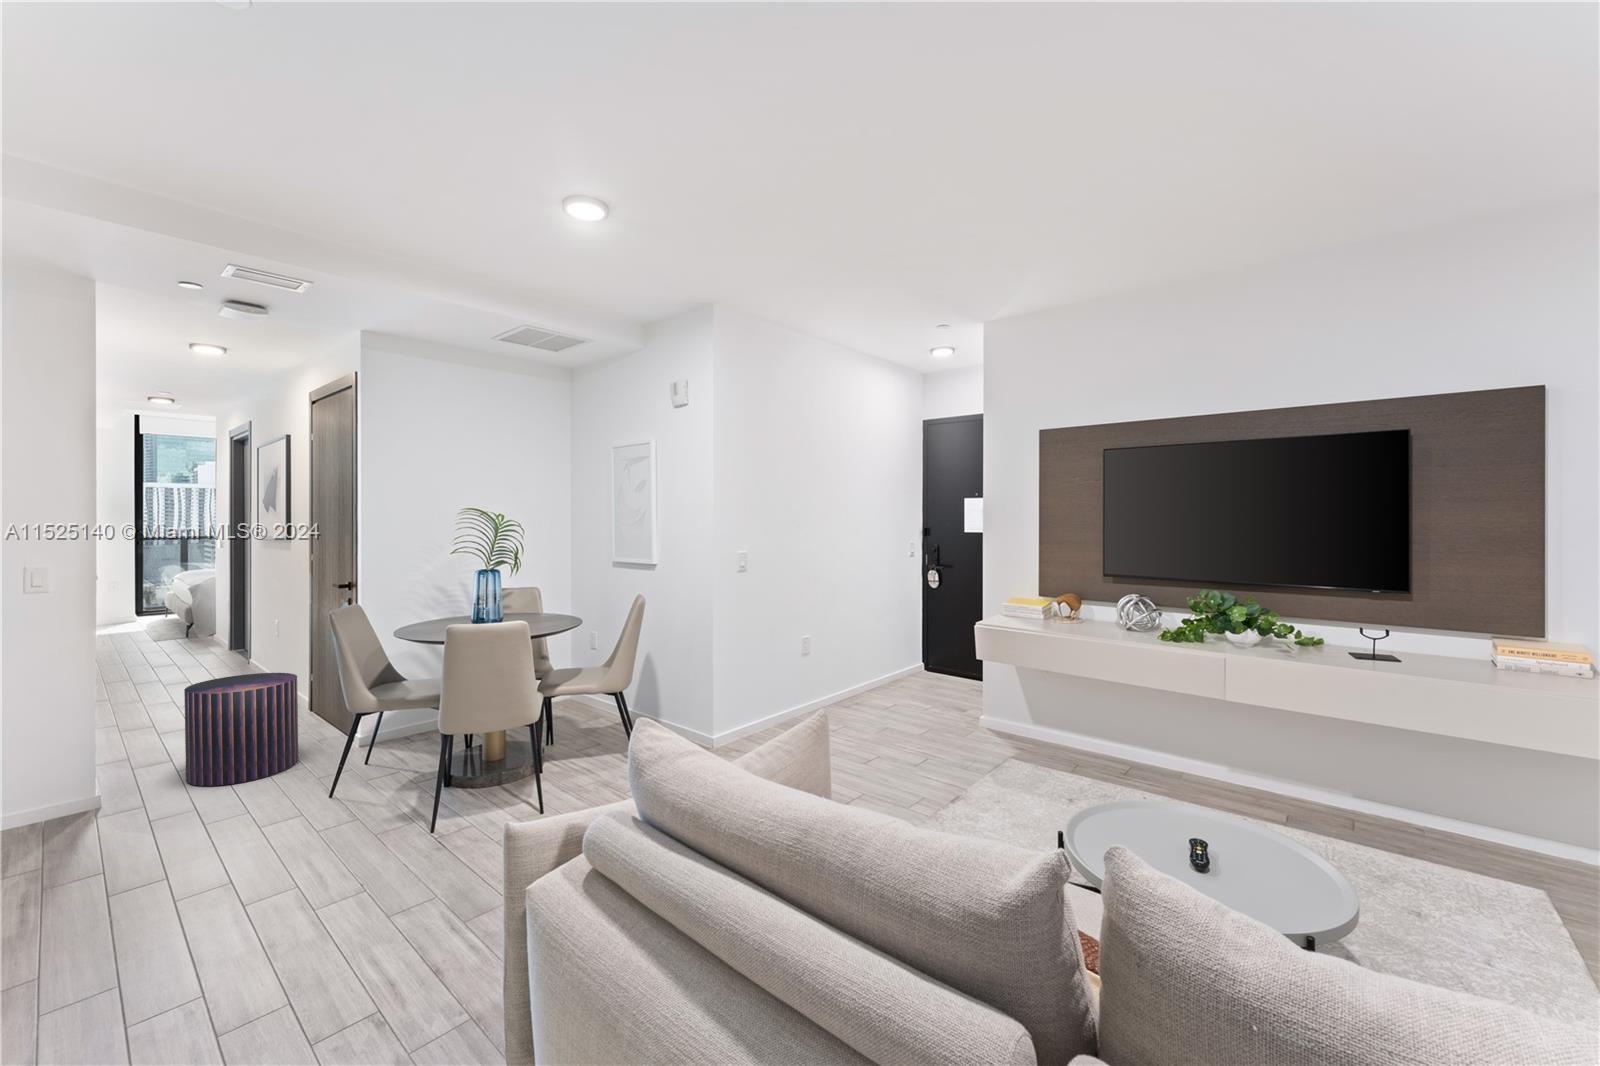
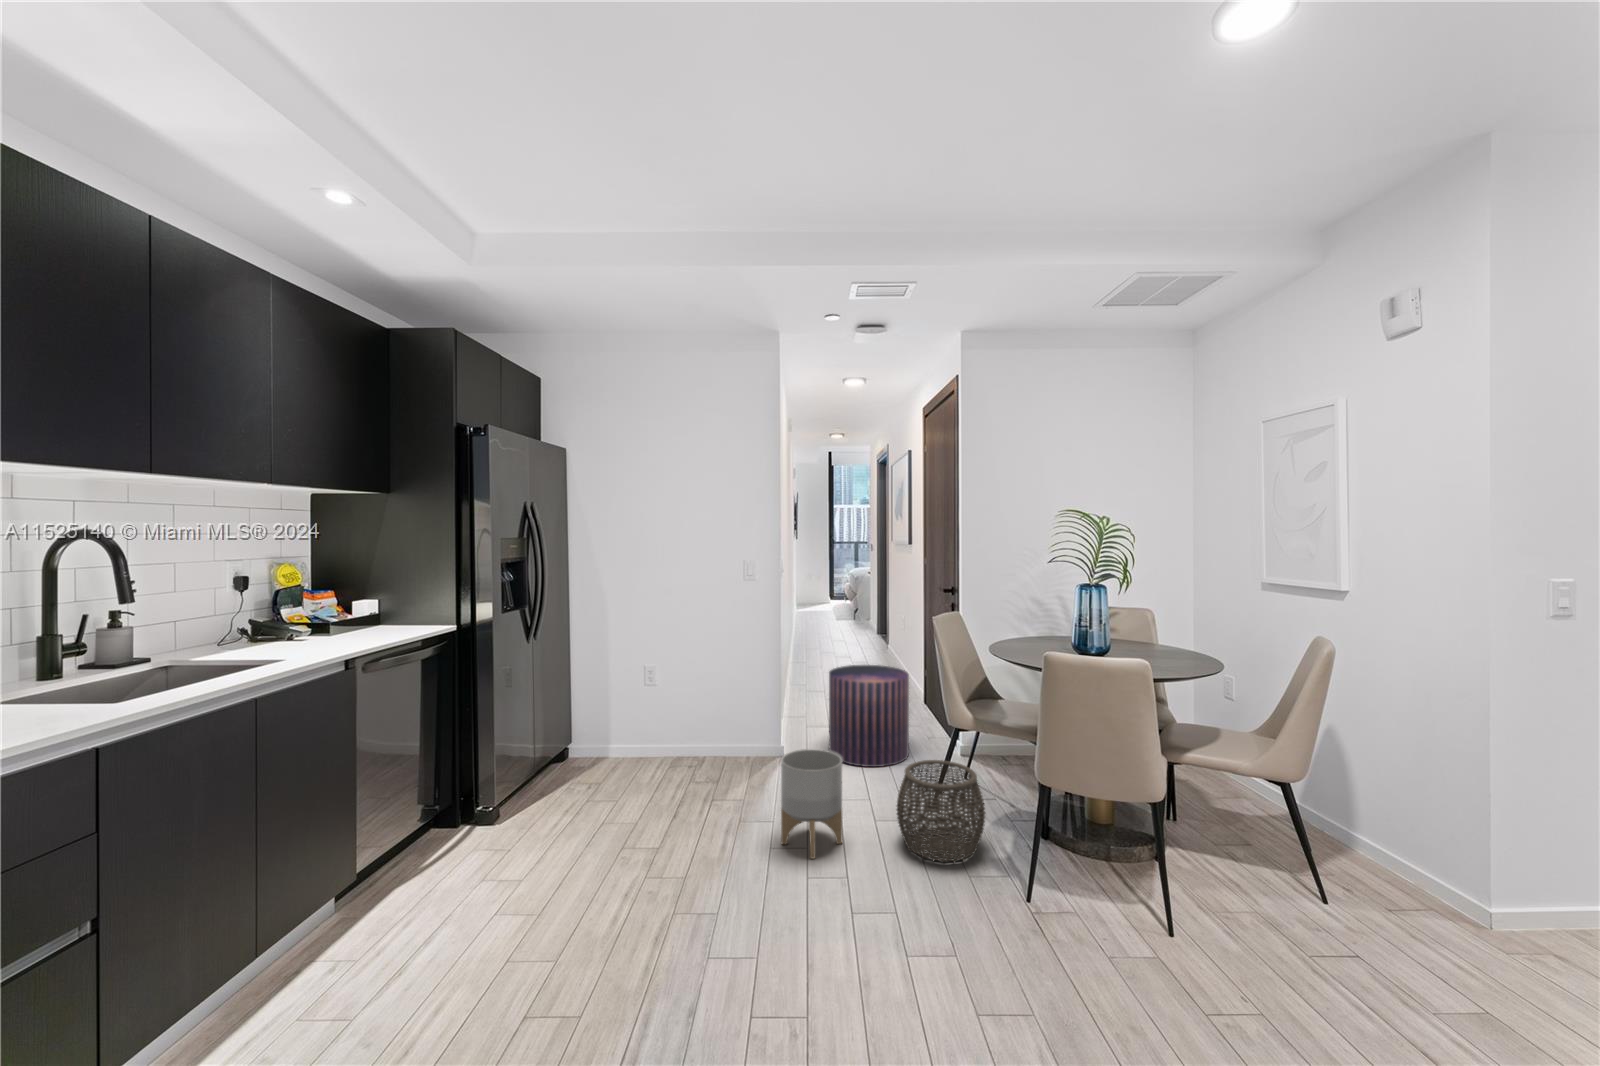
woven basket: none [295,741,393,833] -> present [896,760,985,862]
planter: none [138,762,228,877] -> present [781,749,842,859]

